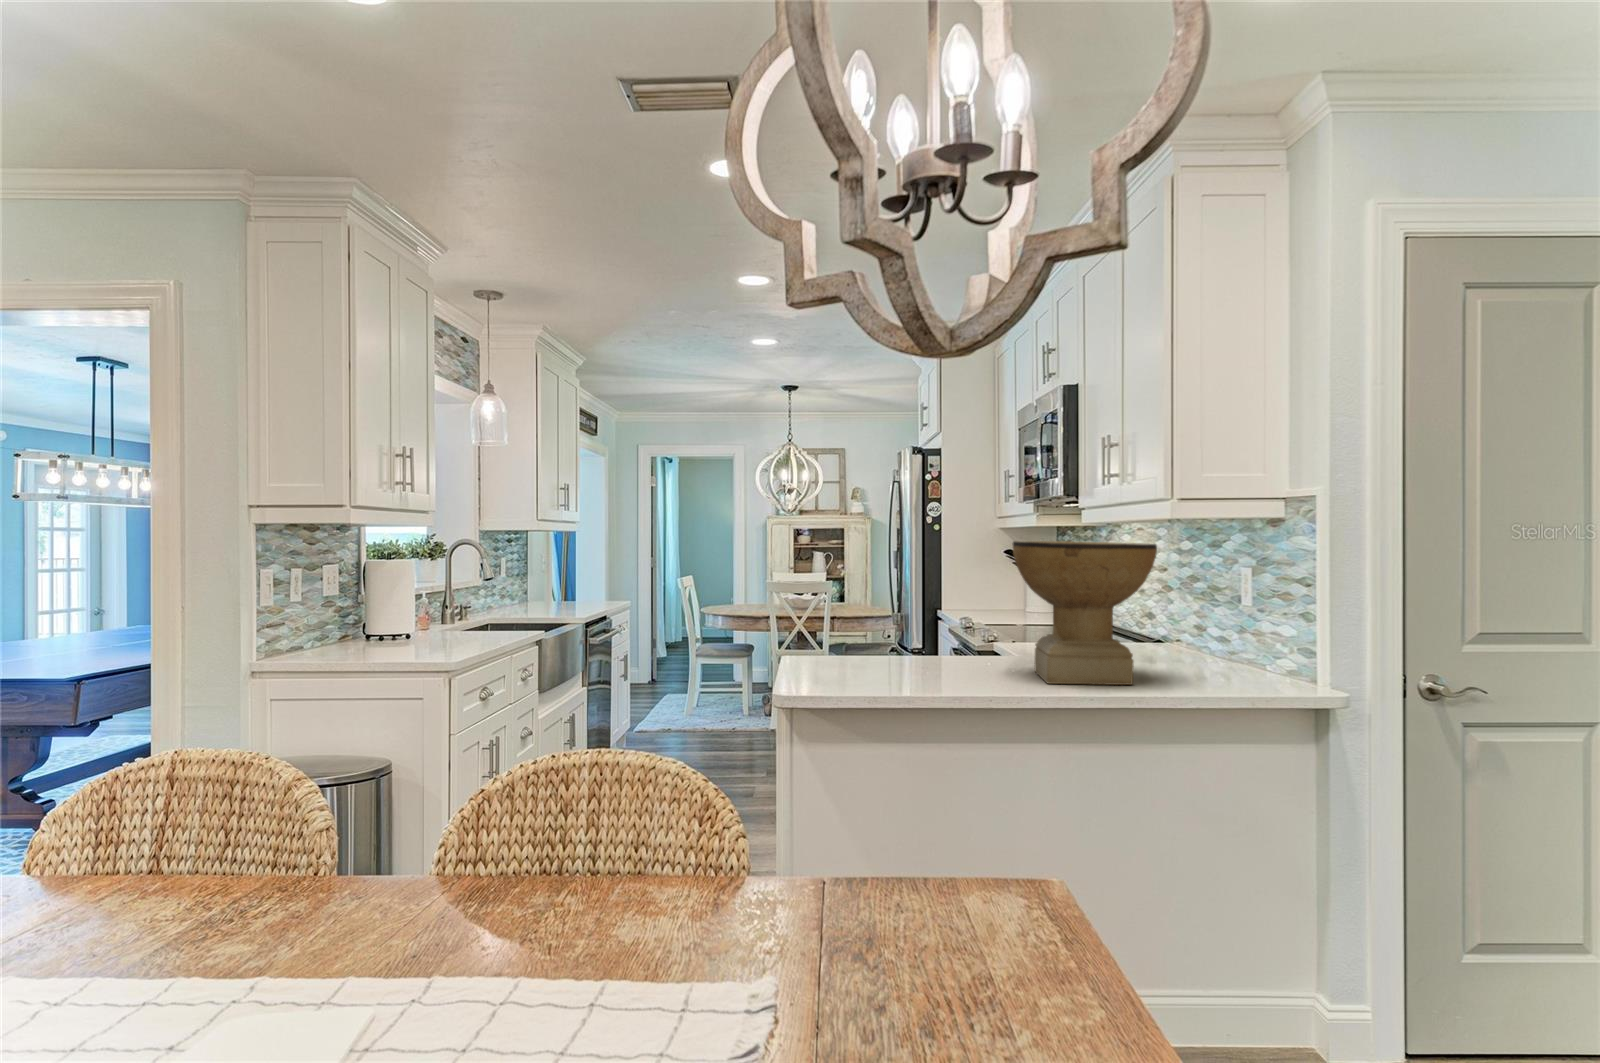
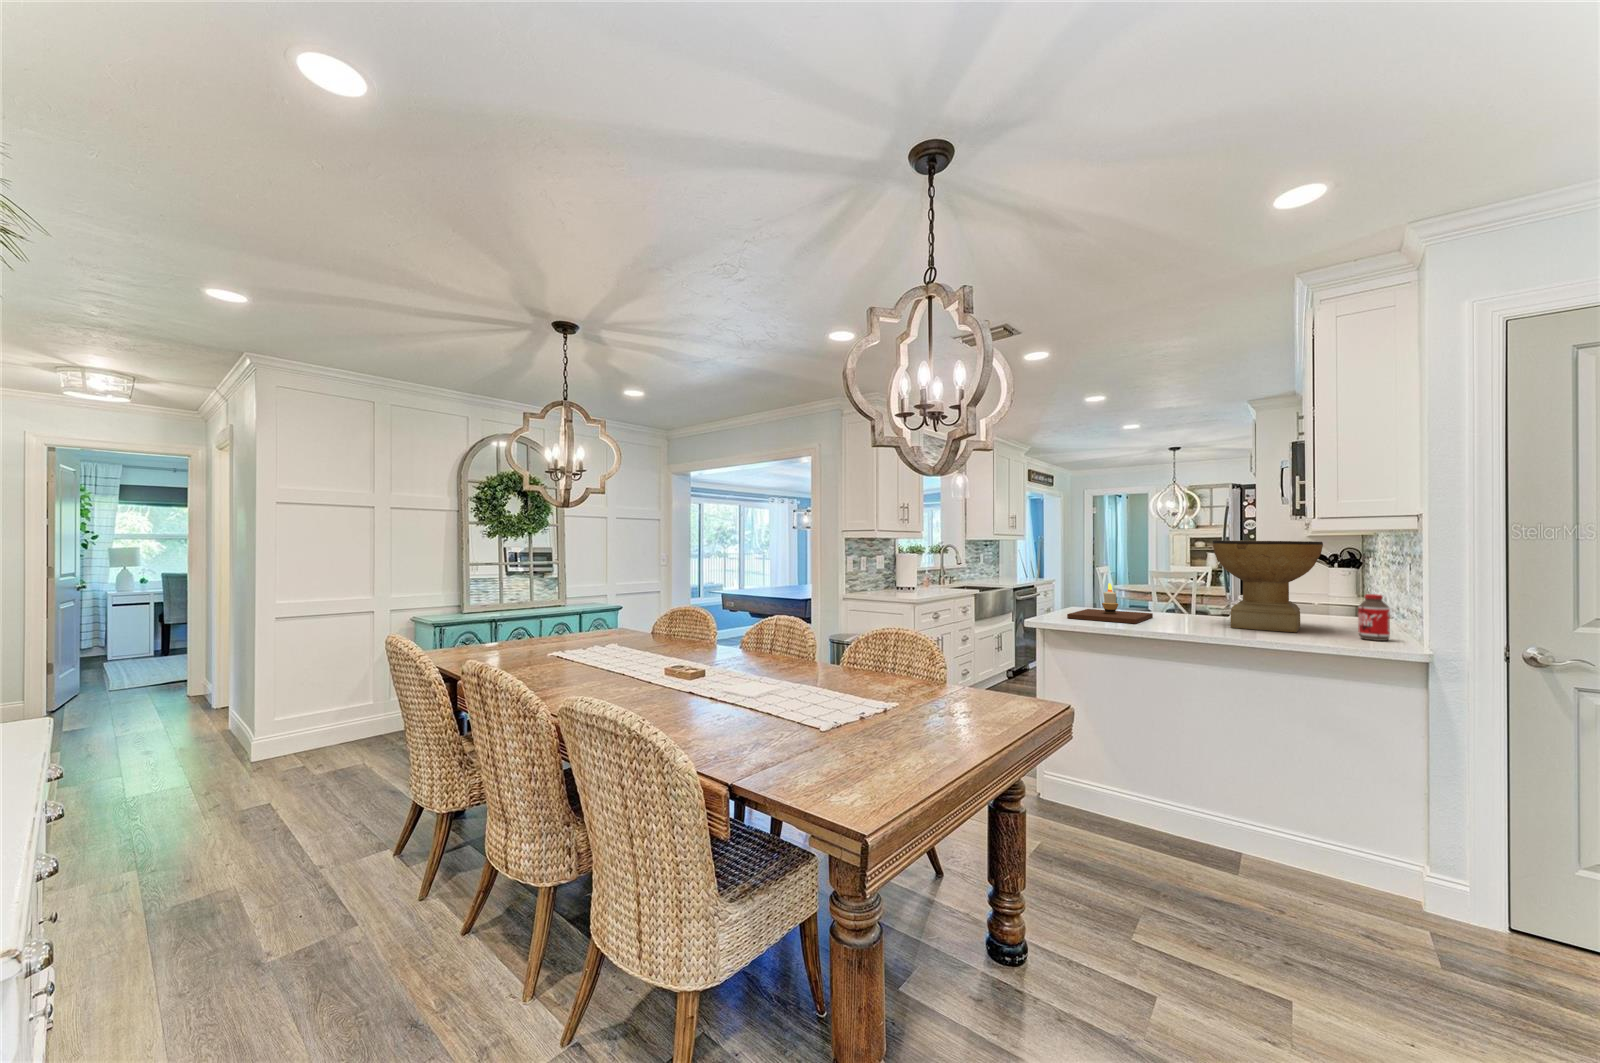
candle: none [803,617,921,689] -> present [1067,583,1153,624]
bottle: none [1208,622,1244,690] -> present [1358,594,1390,641]

